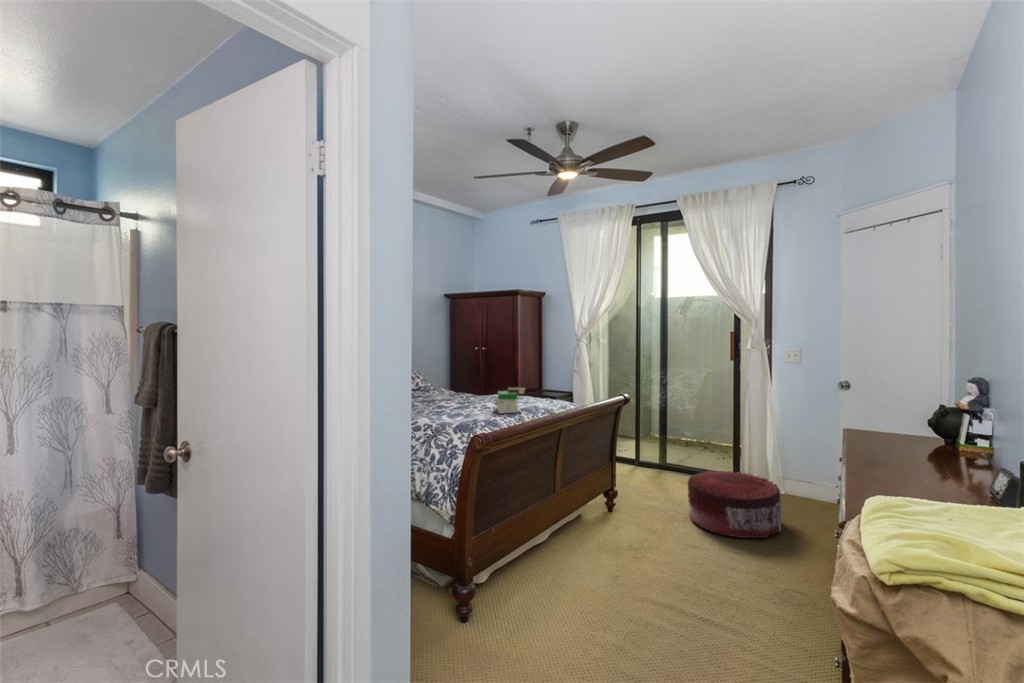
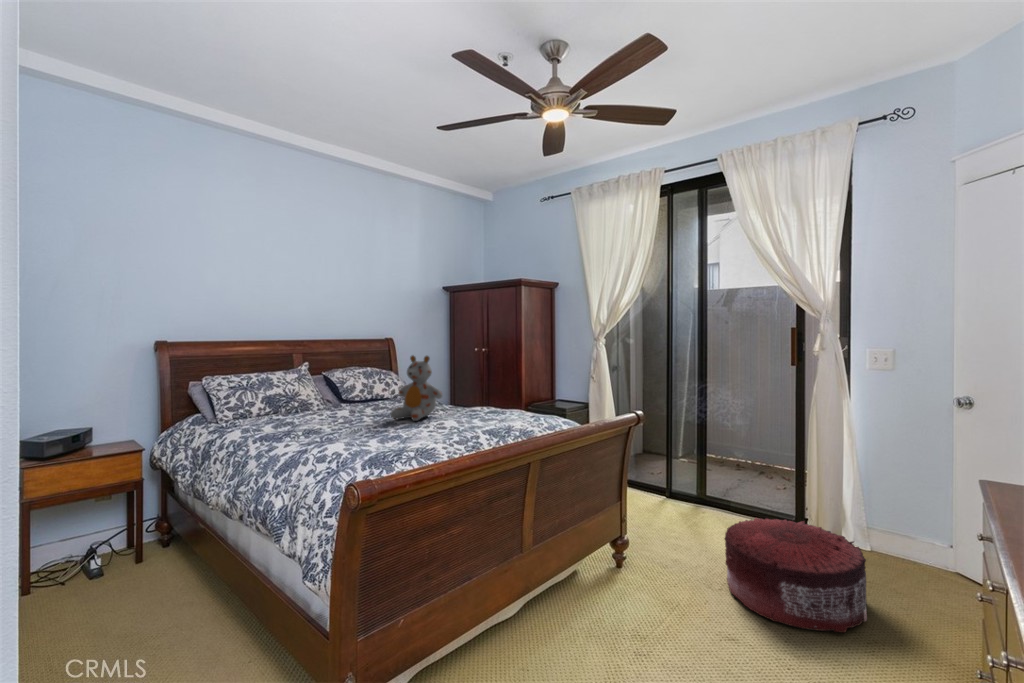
stuffed bear: none [437,353,476,405] -> present [390,355,442,421]
book: present [495,388,526,414] -> none [448,401,494,437]

